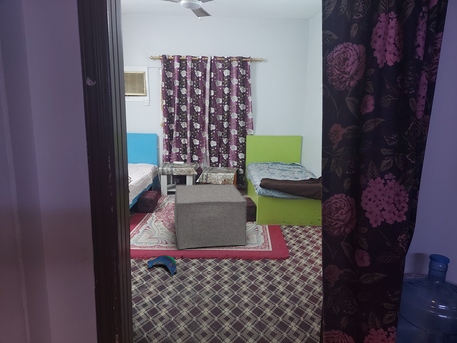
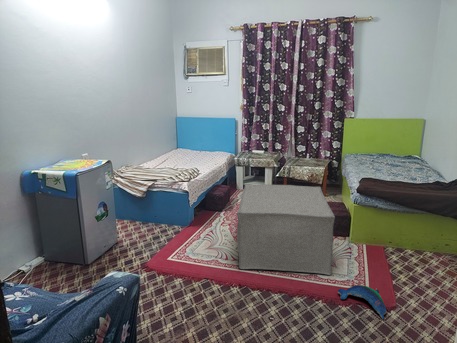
plush toy: present [147,255,177,275] -> present [338,285,386,319]

